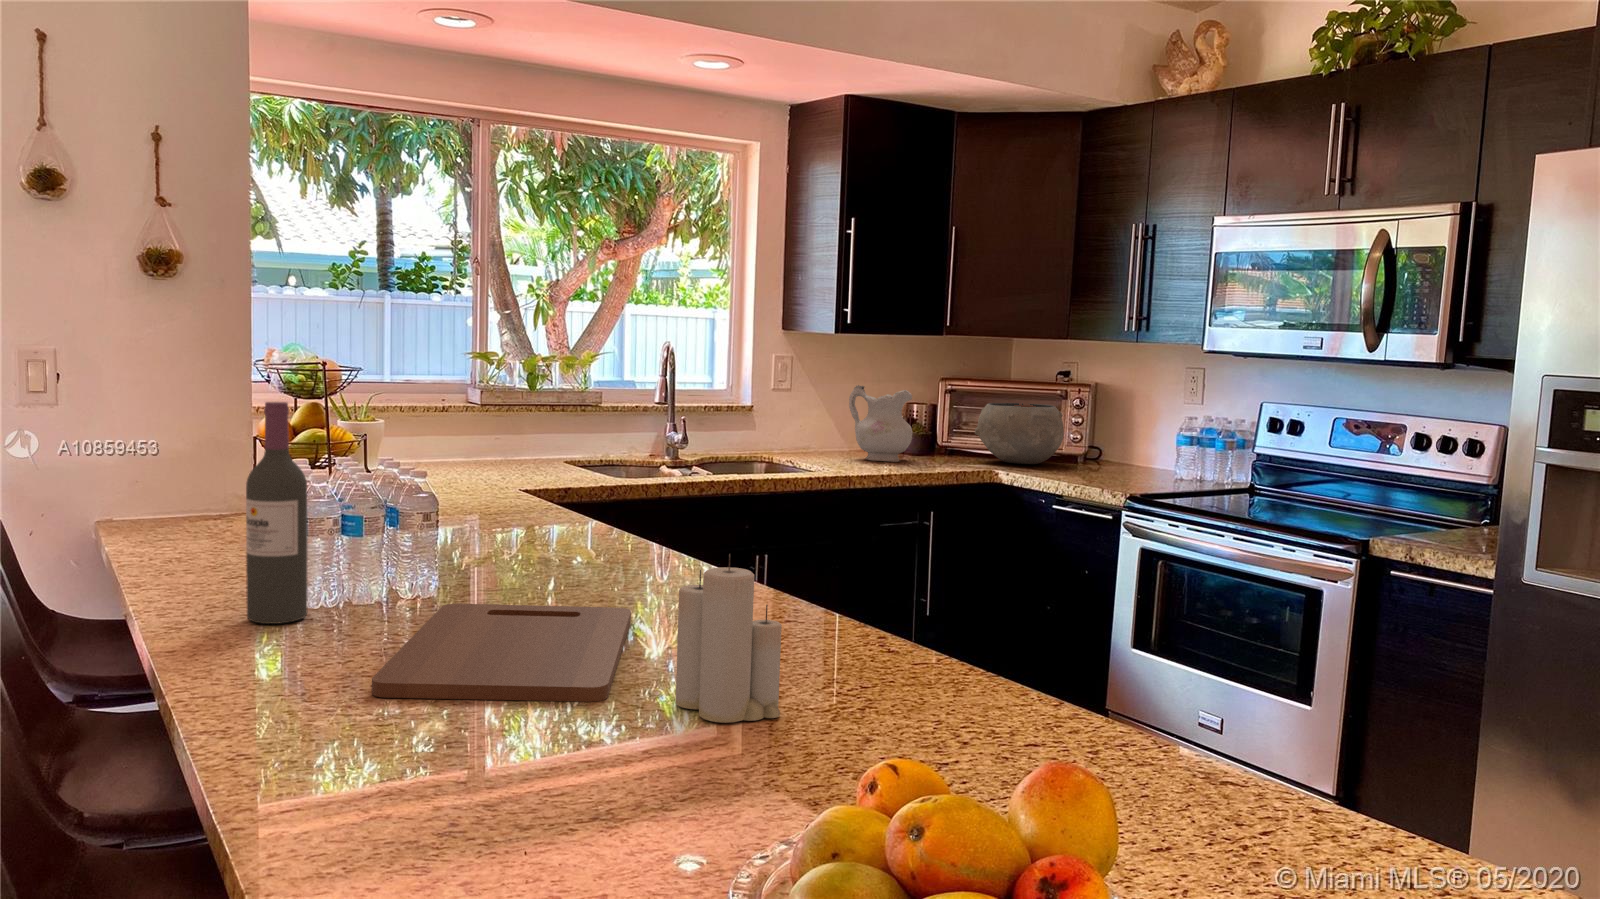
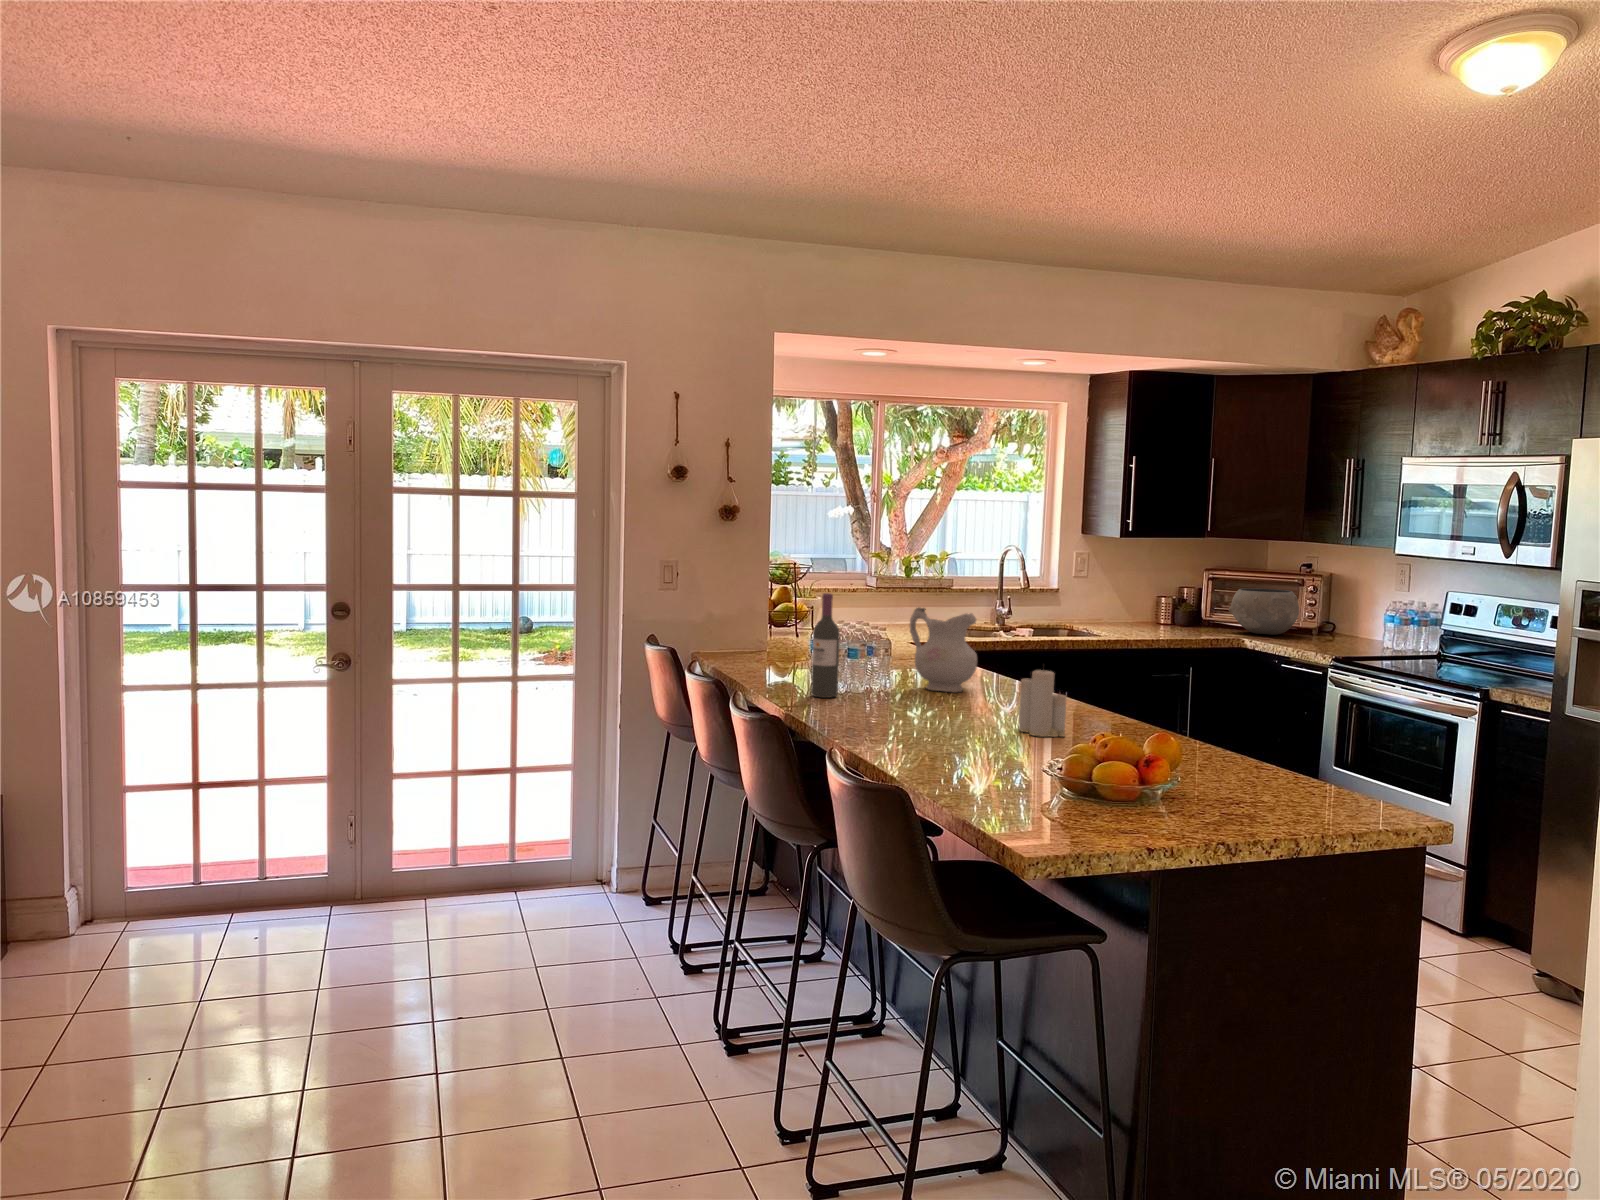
ceramic pitcher: present [849,385,912,462] -> present [910,607,977,692]
cutting board: present [372,604,631,702] -> none [887,692,993,728]

